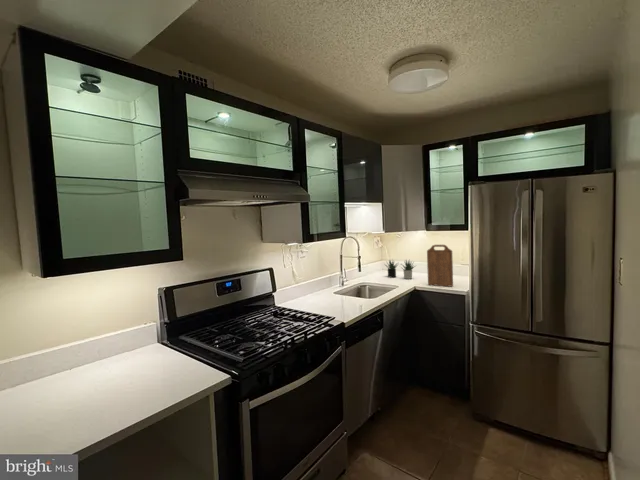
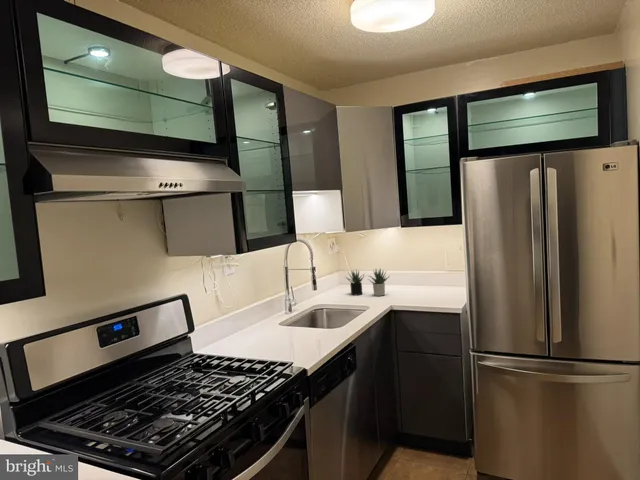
cutting board: present [427,245,453,287] -> none [406,246,442,303]

